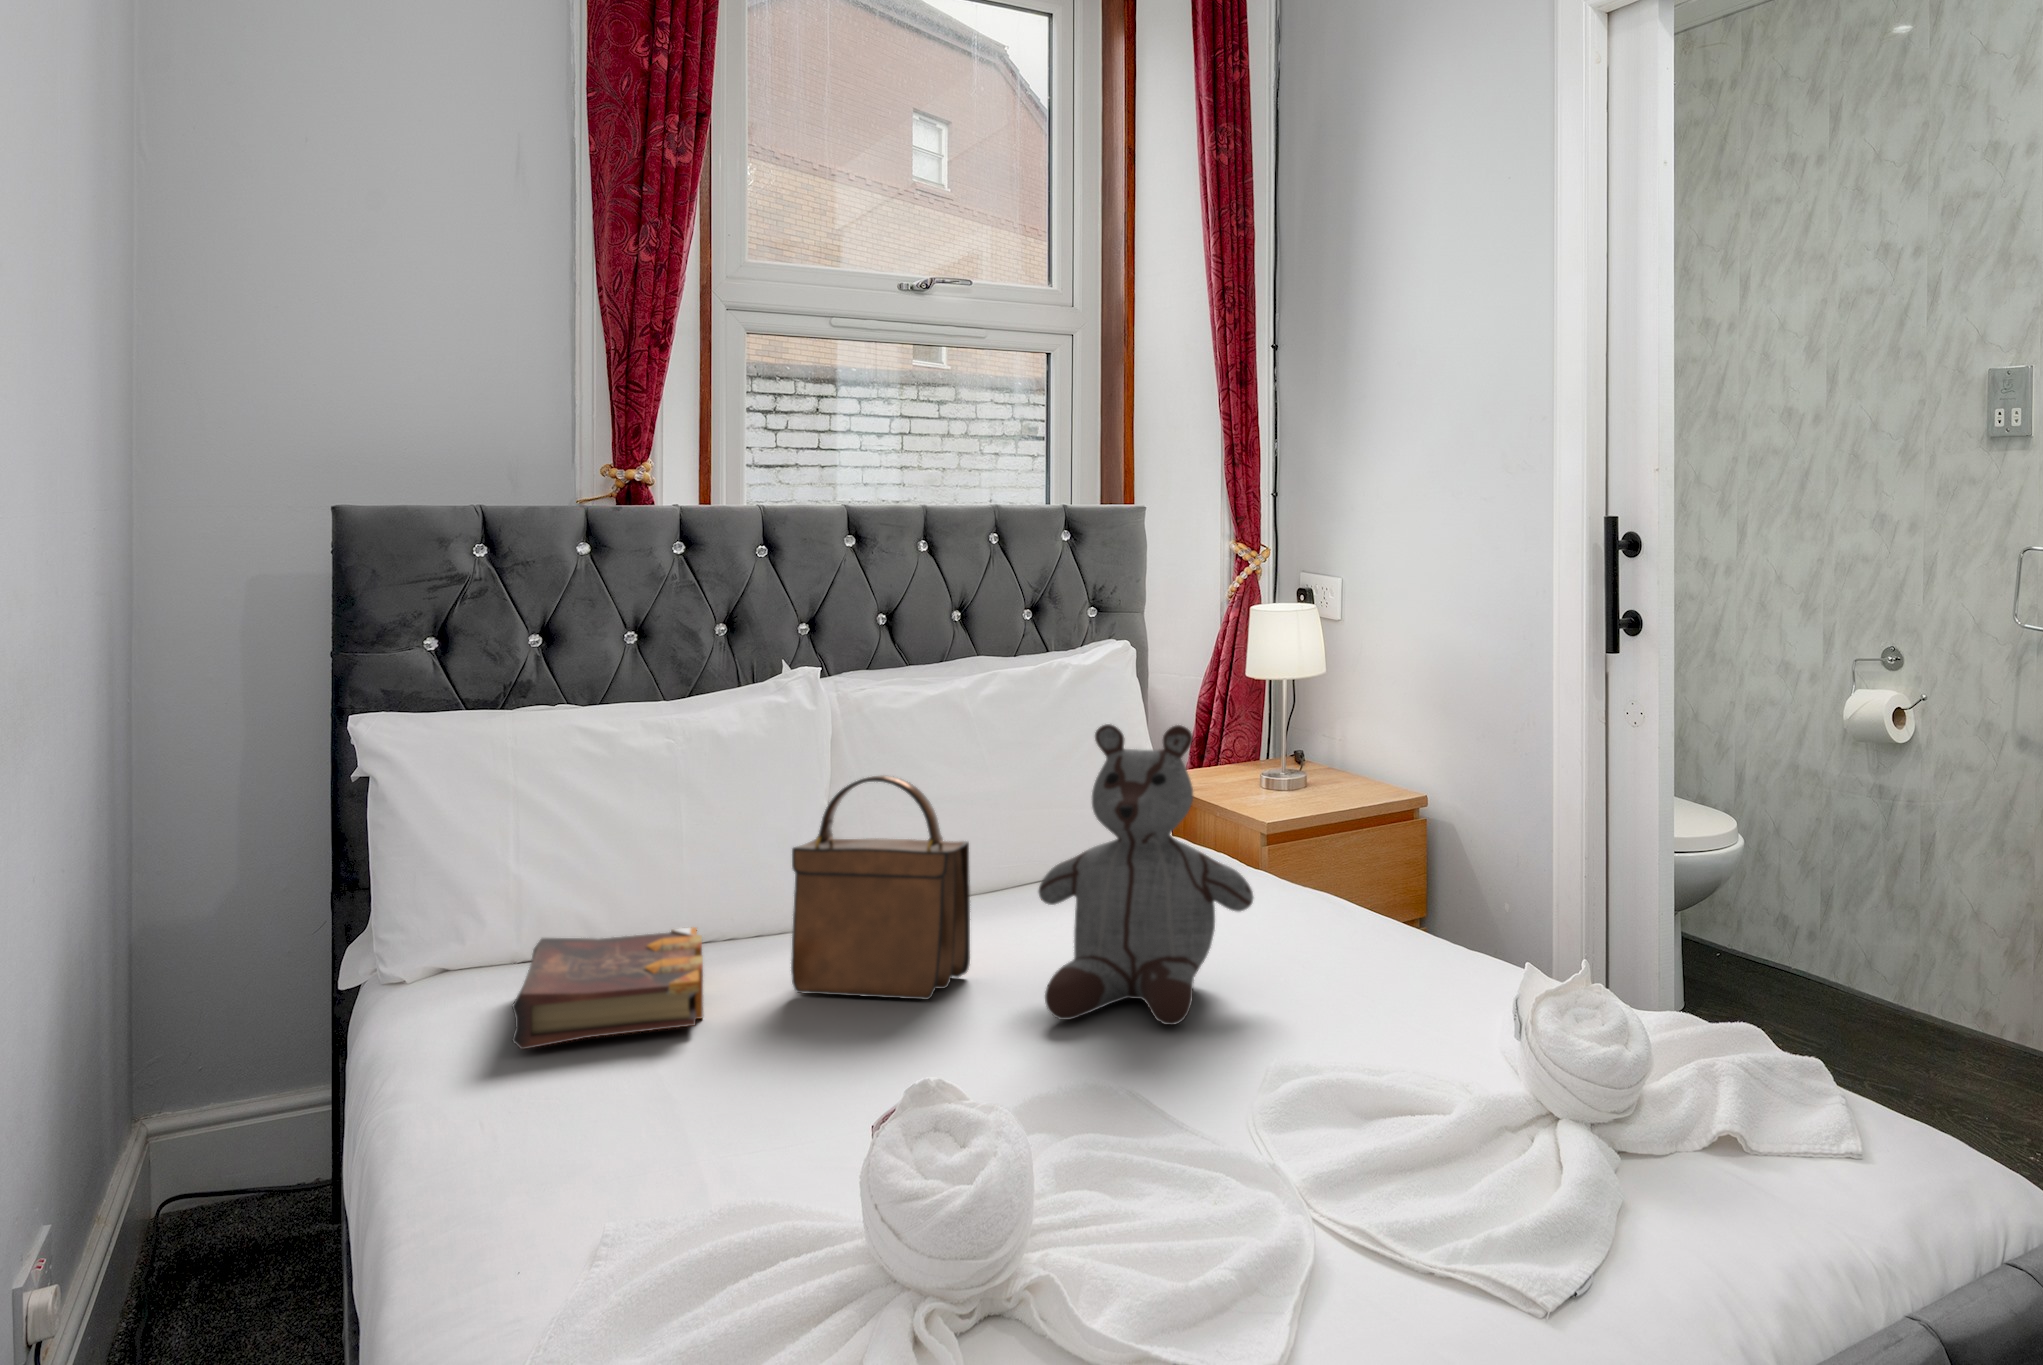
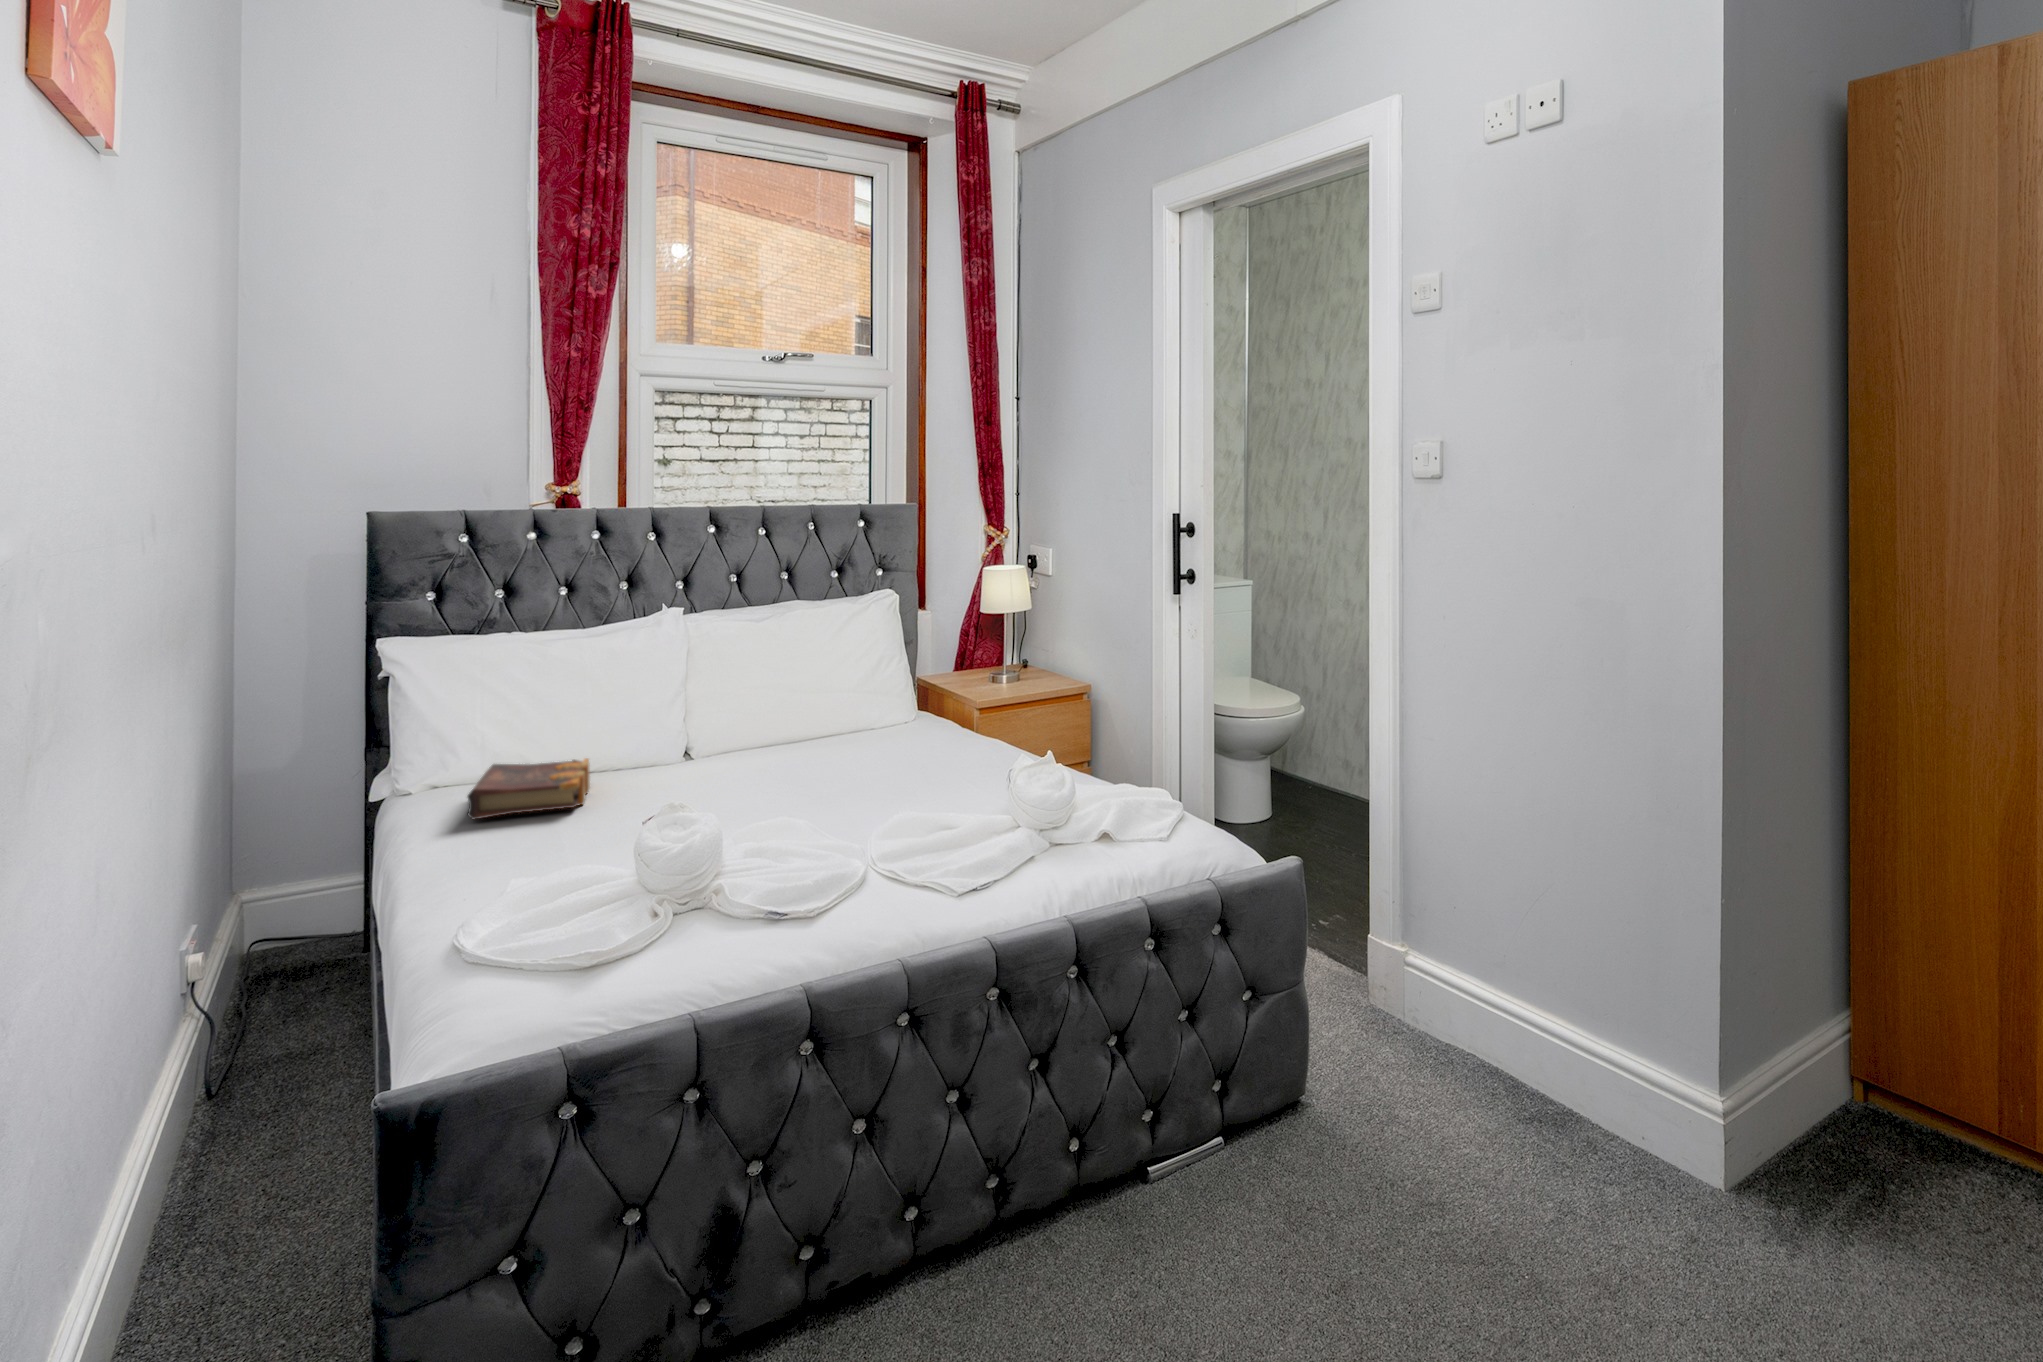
stuffed bear: present [1039,724,1253,1025] -> none [775,641,903,803]
handbag: present [791,776,970,1000] -> none [639,671,747,794]

